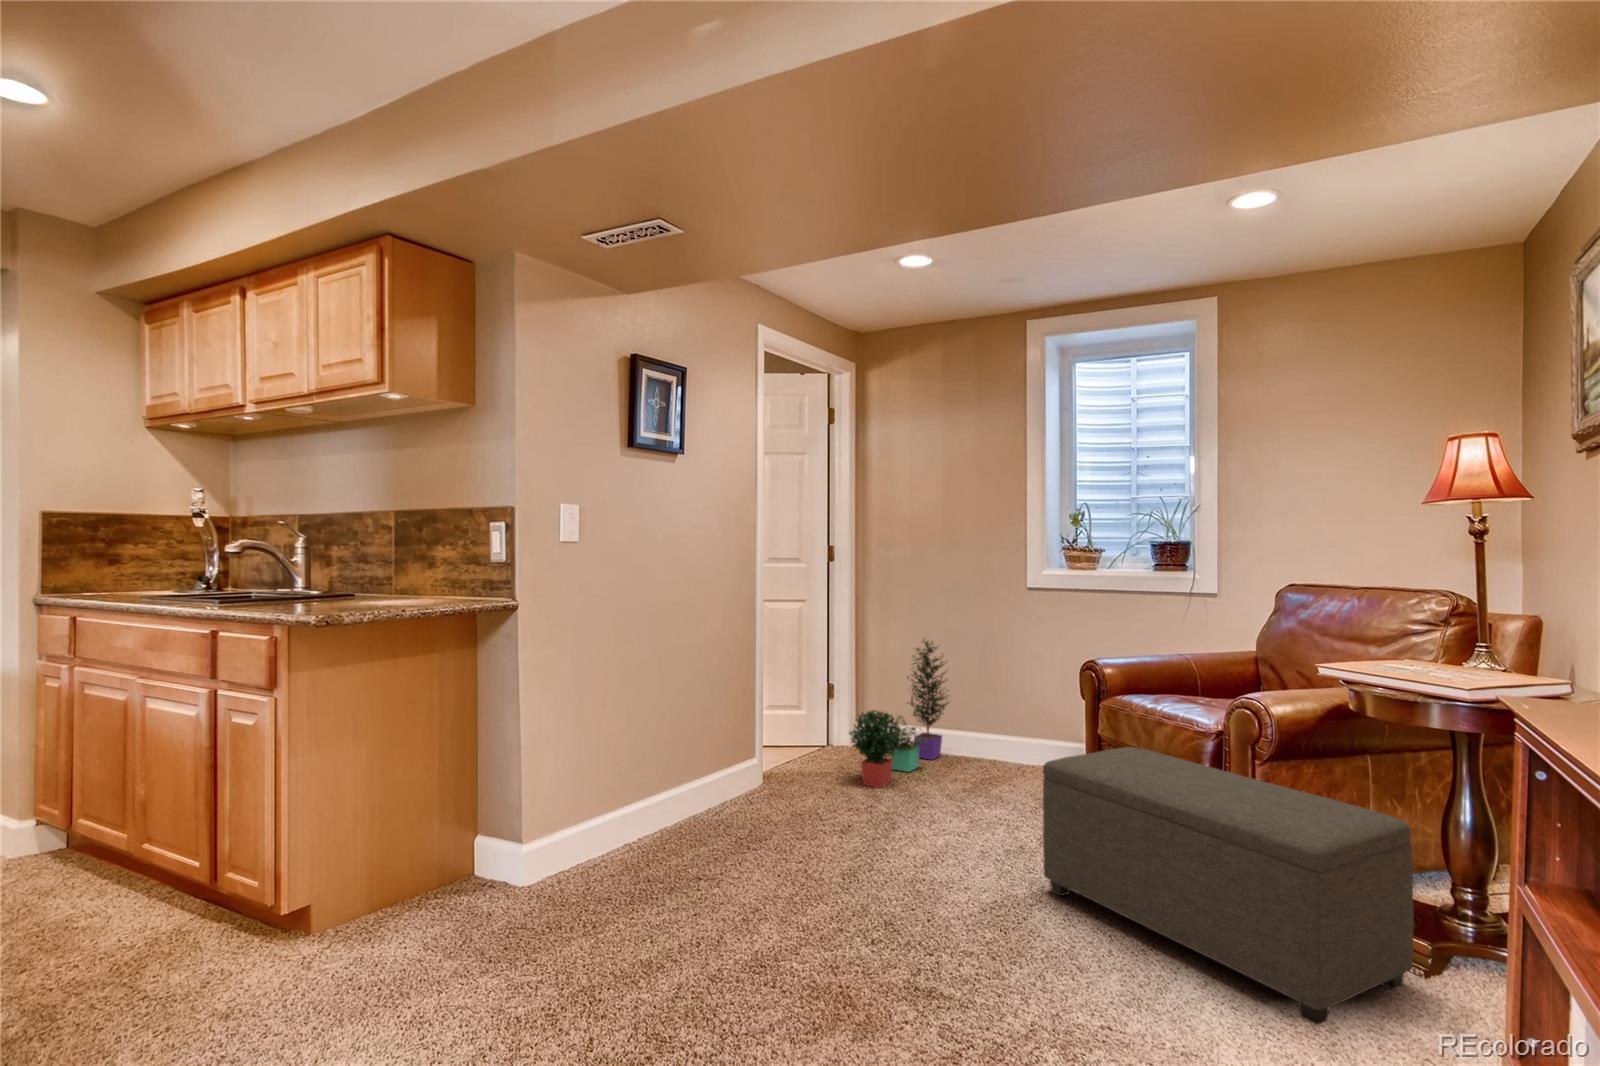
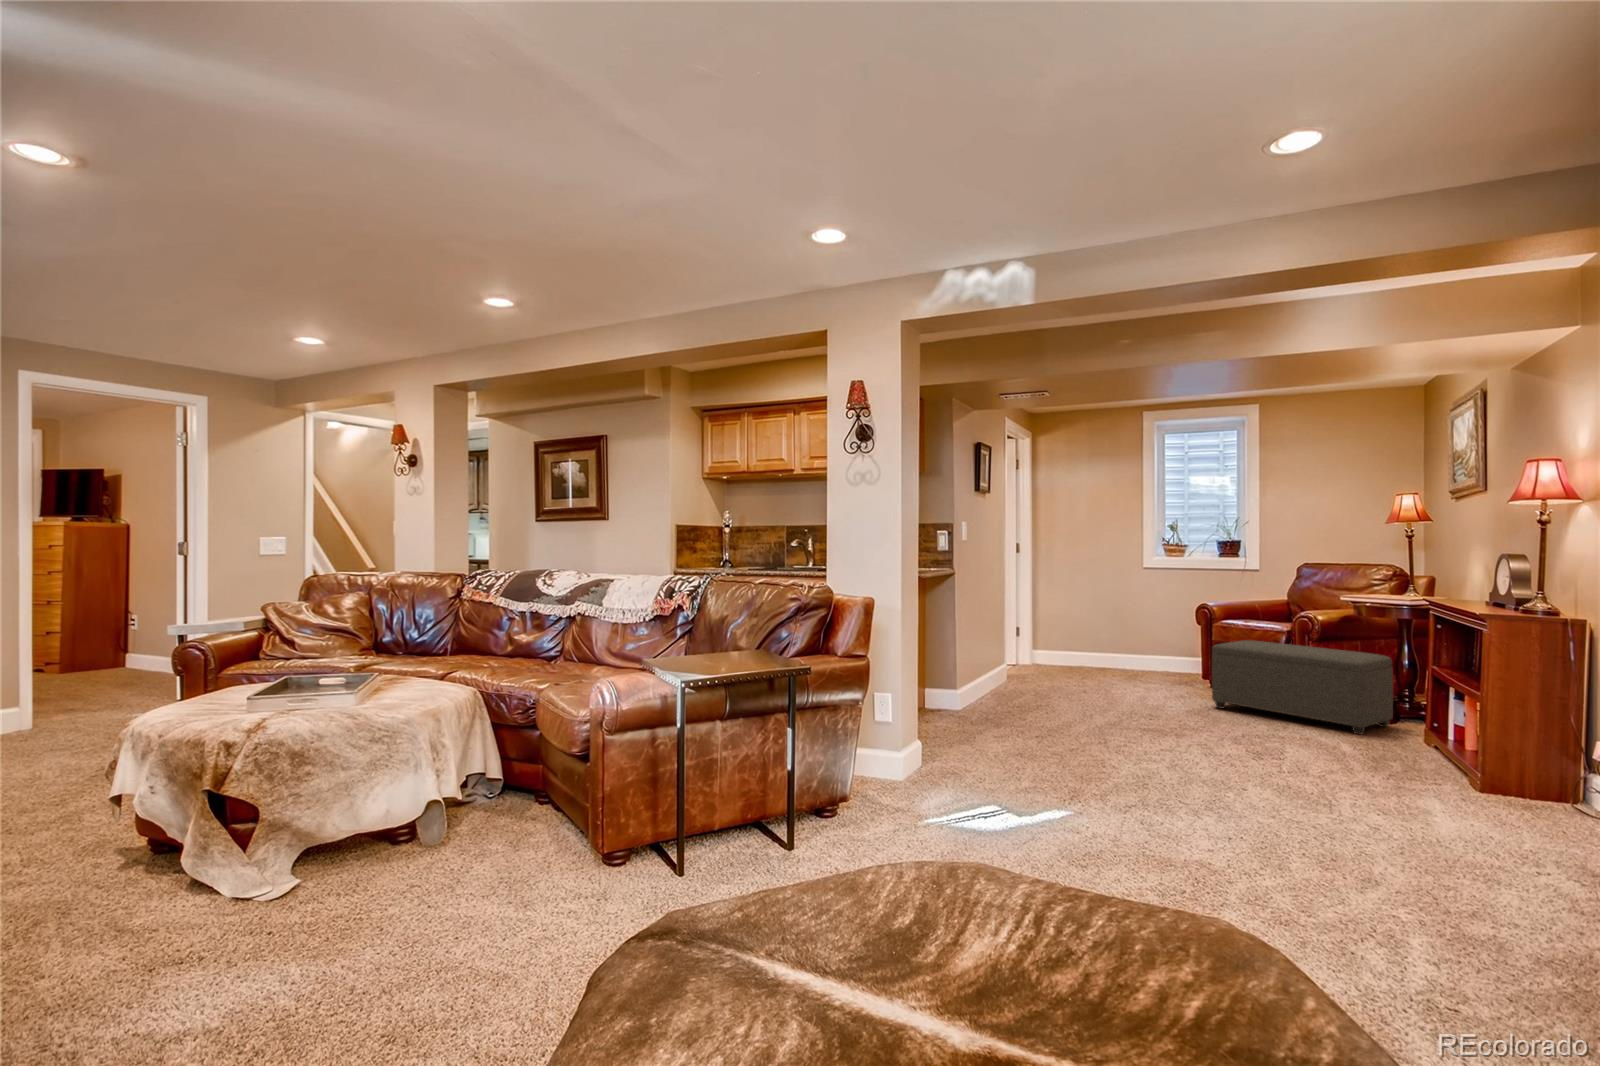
potted plant: present [849,640,949,787] -> none [1057,597,1100,679]

